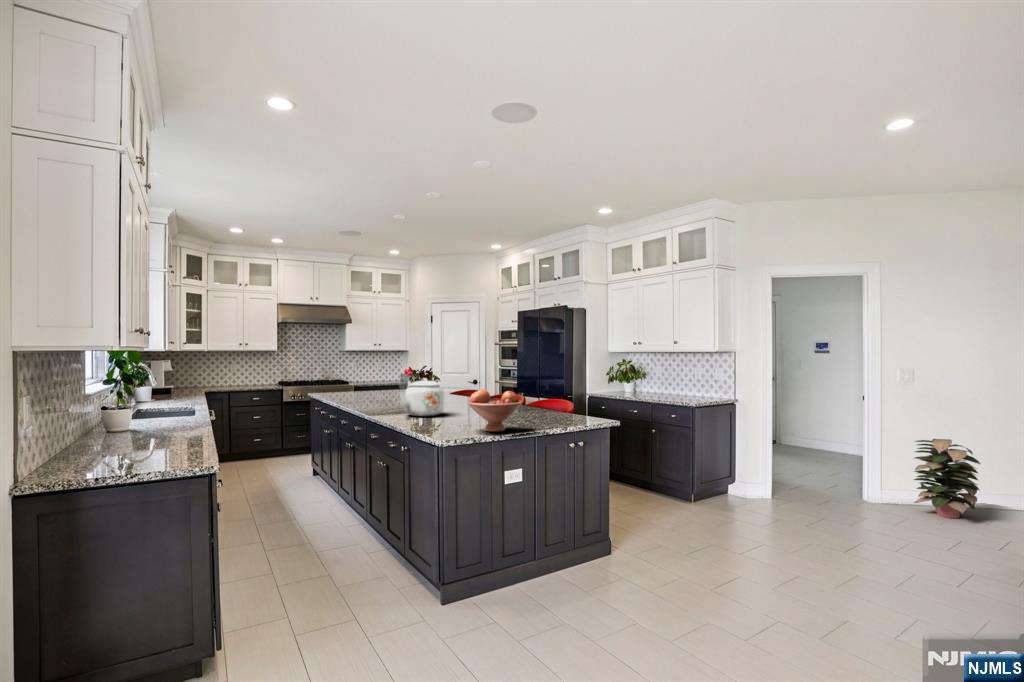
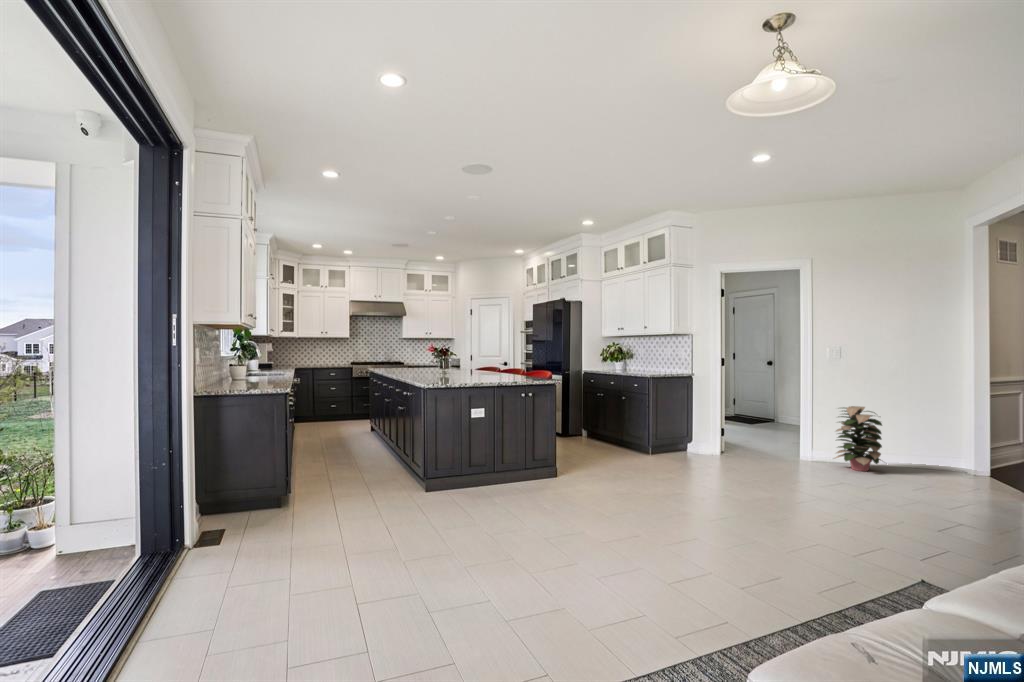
kettle: present [399,378,443,416] -> none [414,351,445,377]
fruit bowl: present [468,389,522,432] -> none [446,355,483,382]

